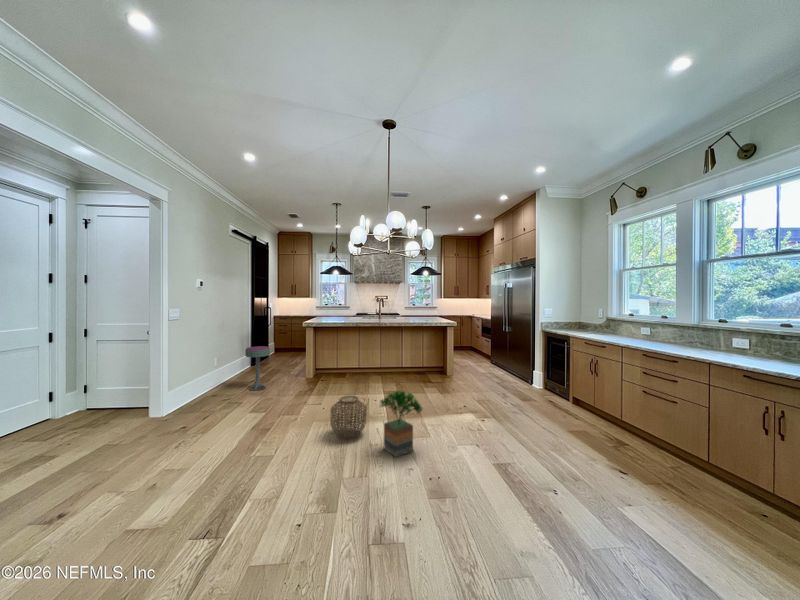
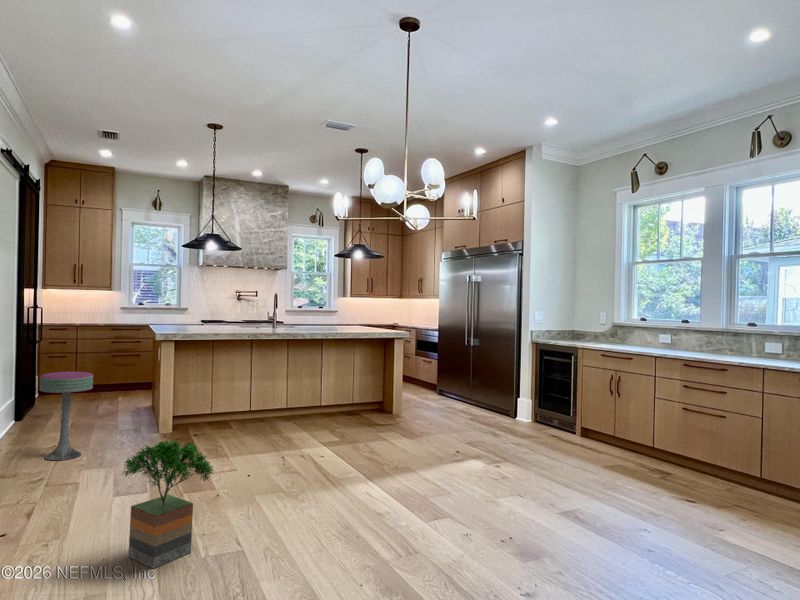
potted tree: present [380,390,422,457] -> present [124,440,214,569]
woven basket: present [331,396,366,439] -> none [303,441,363,512]

